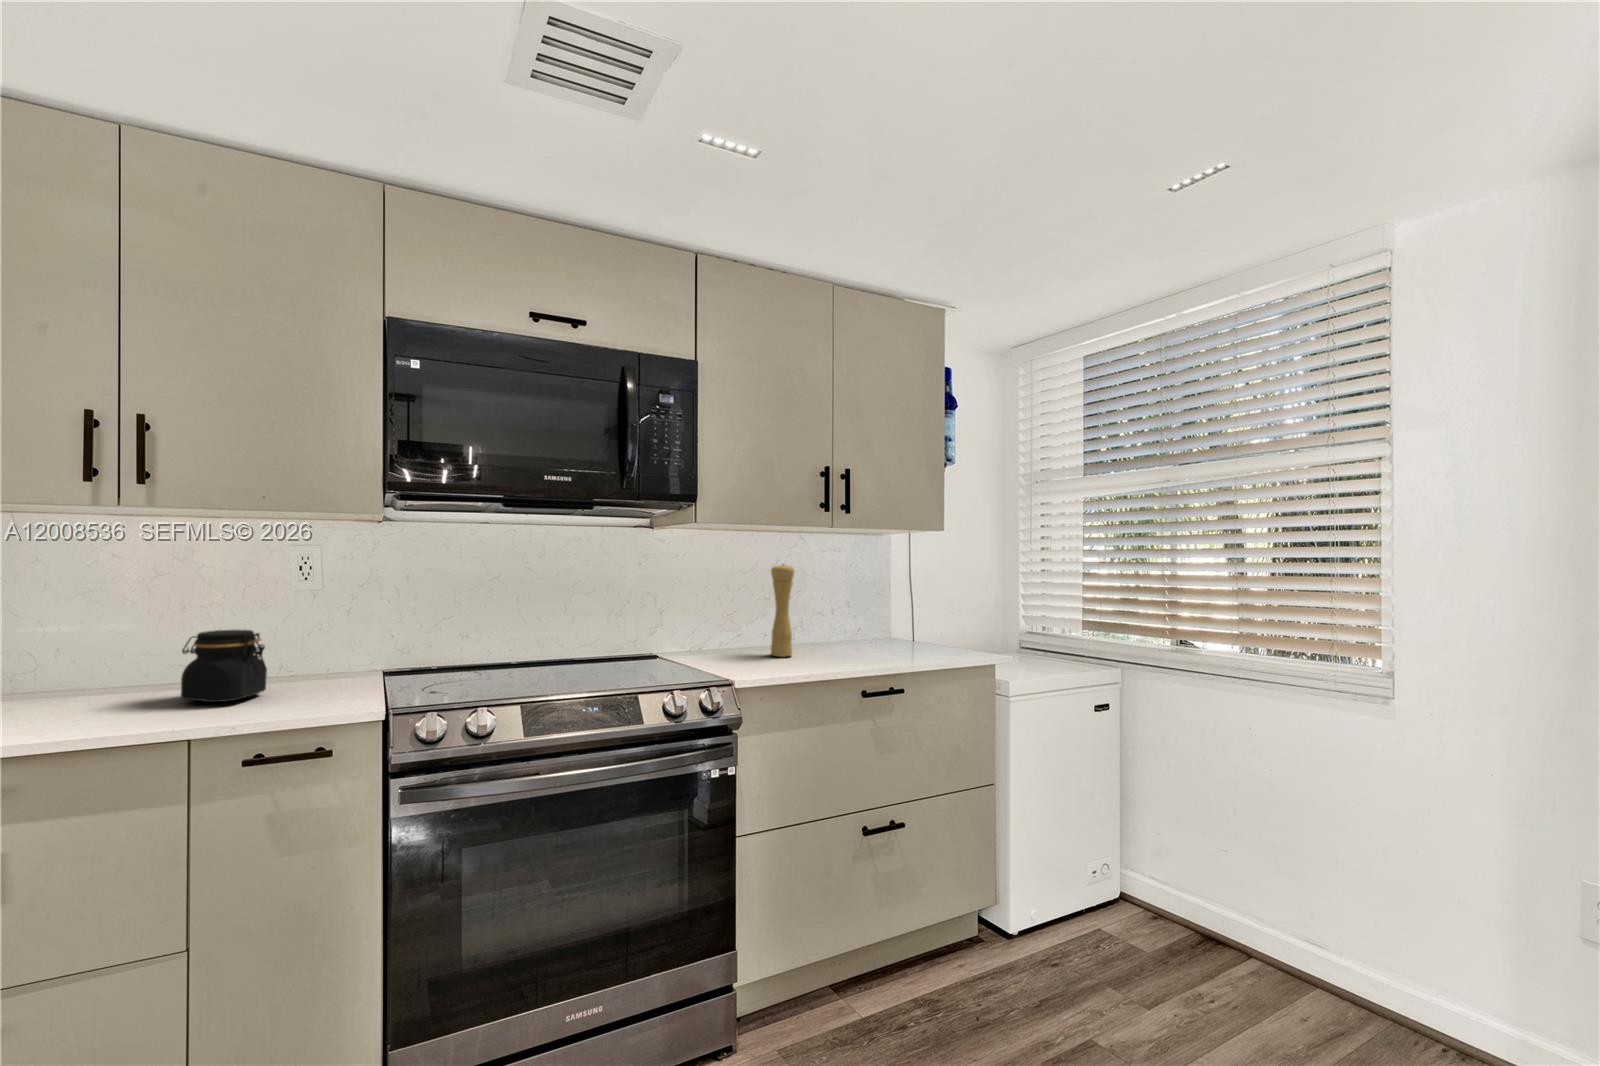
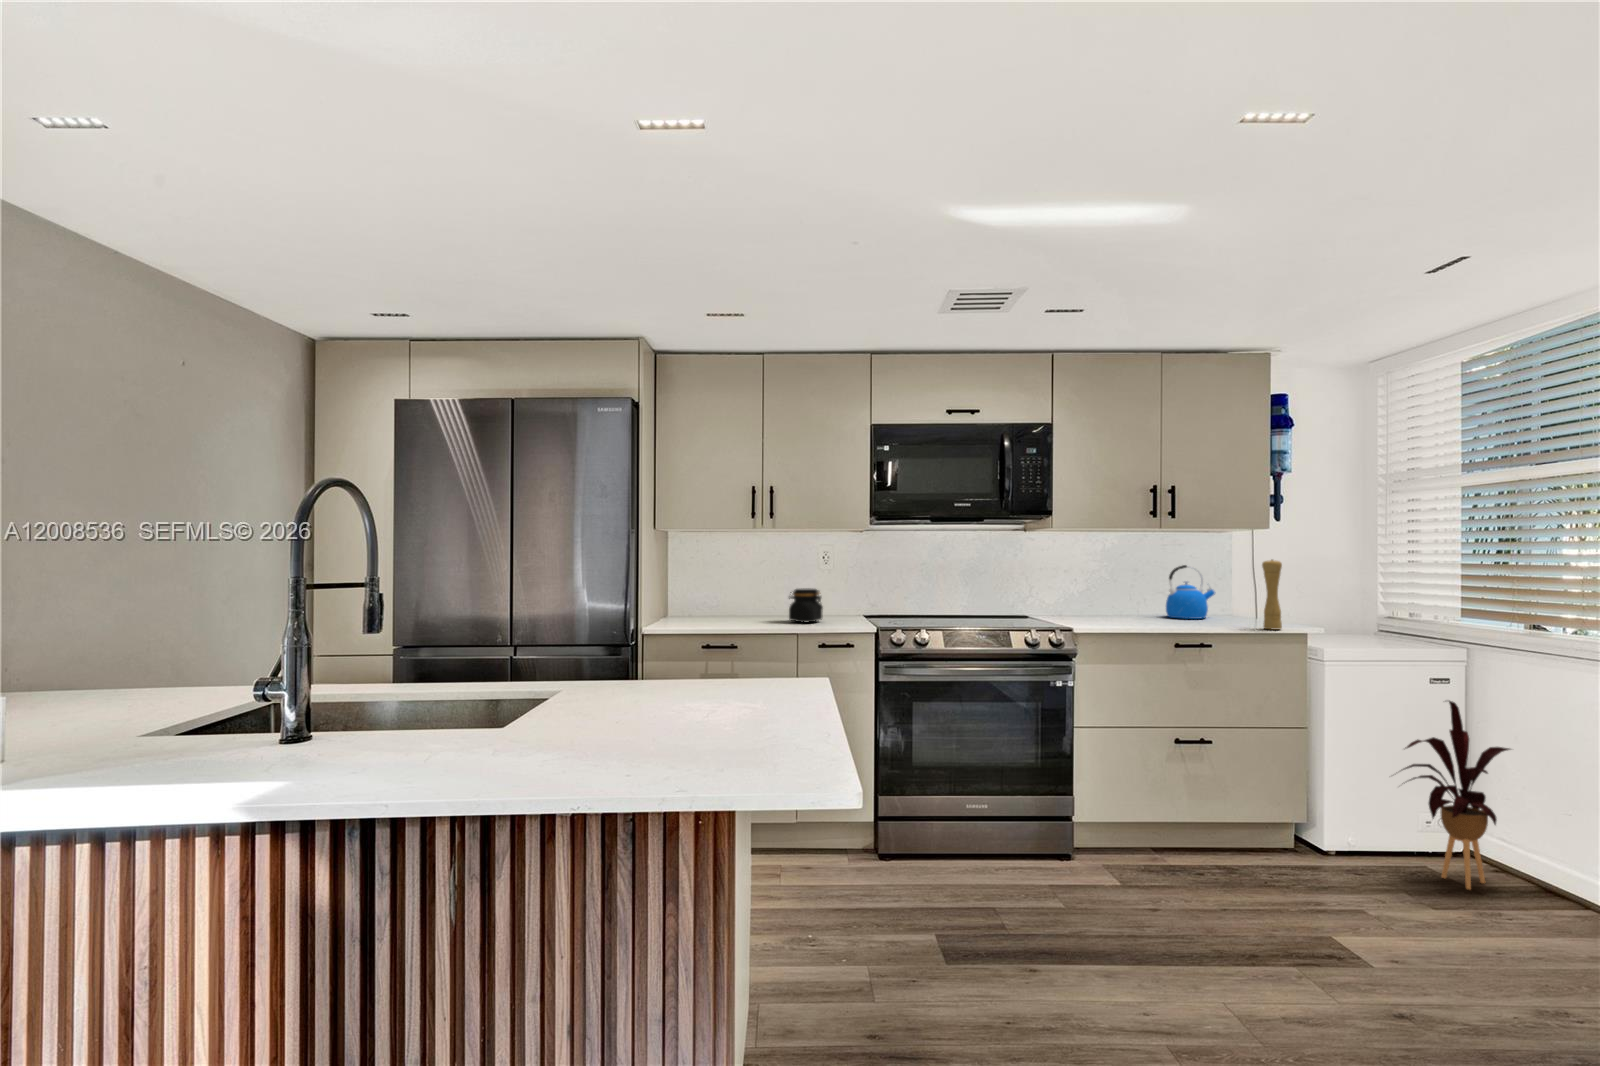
pepper mill: present [771,564,794,657] -> present [1262,560,1282,630]
kettle: none [820,575,877,647] -> present [1166,565,1215,619]
house plant: none [1098,749,1221,980] -> present [1402,701,1510,889]

